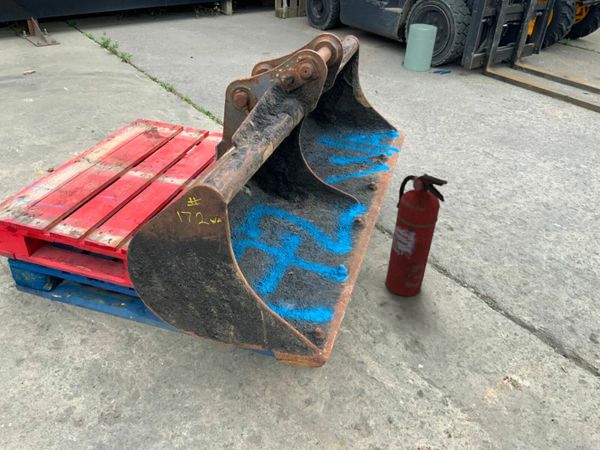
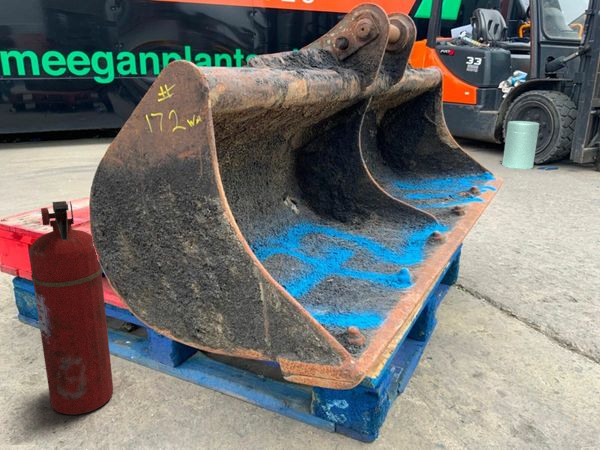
fire extinguisher: present [386,174,447,296] -> present [29,201,113,415]

